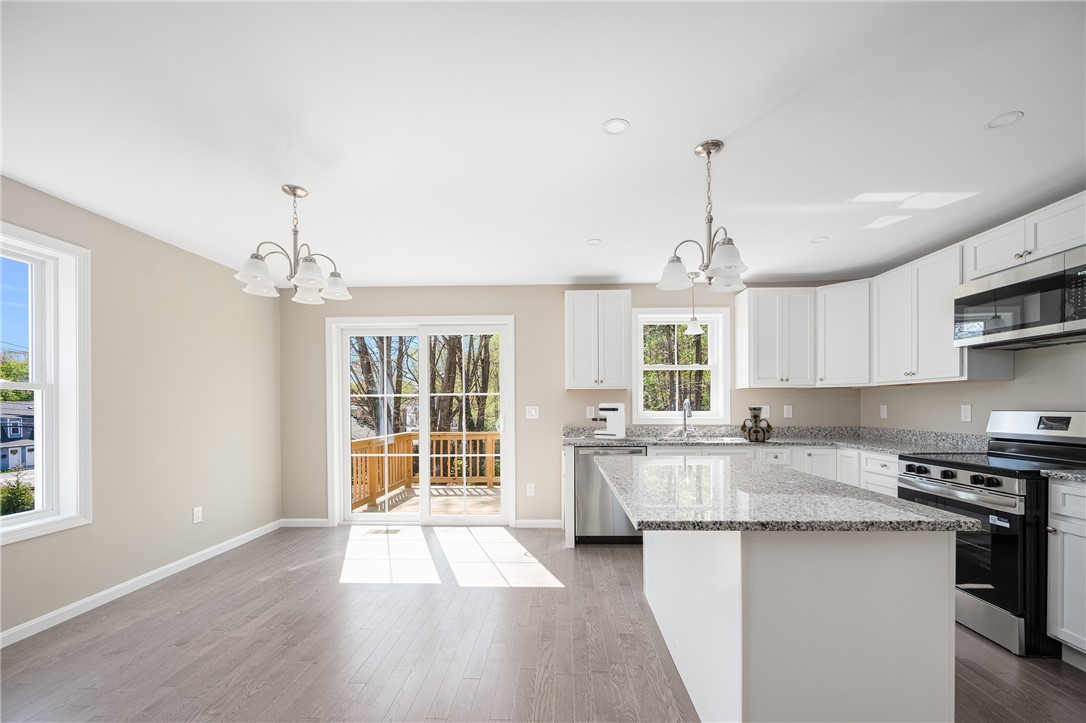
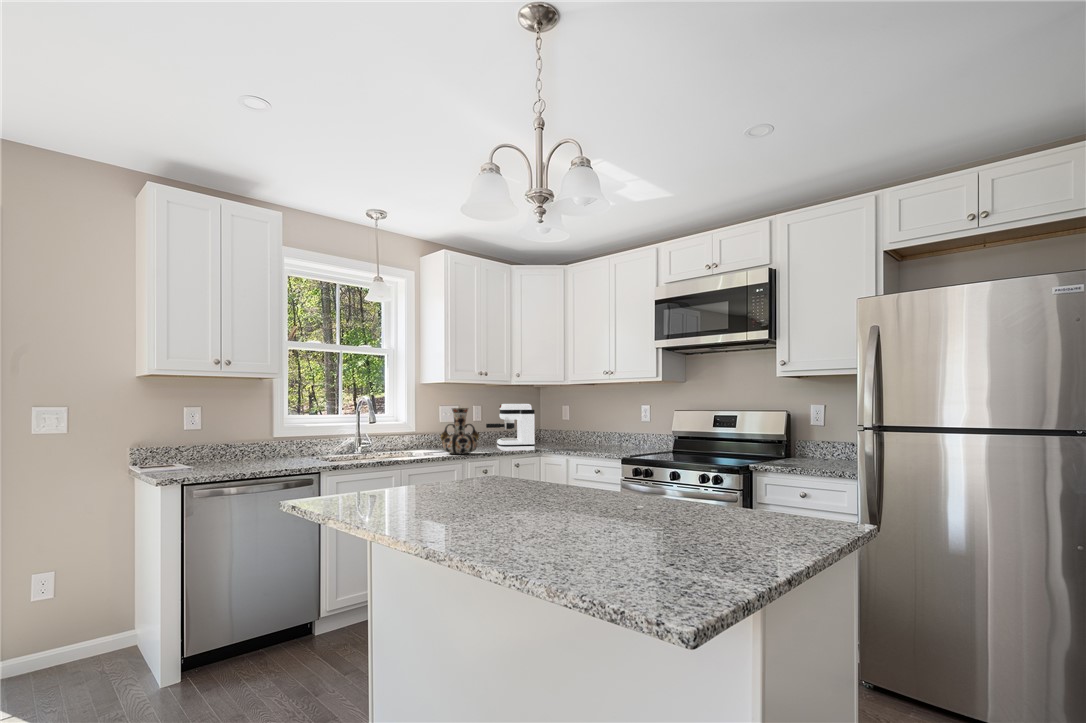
coffee maker: present [592,403,625,440] -> present [486,404,535,452]

